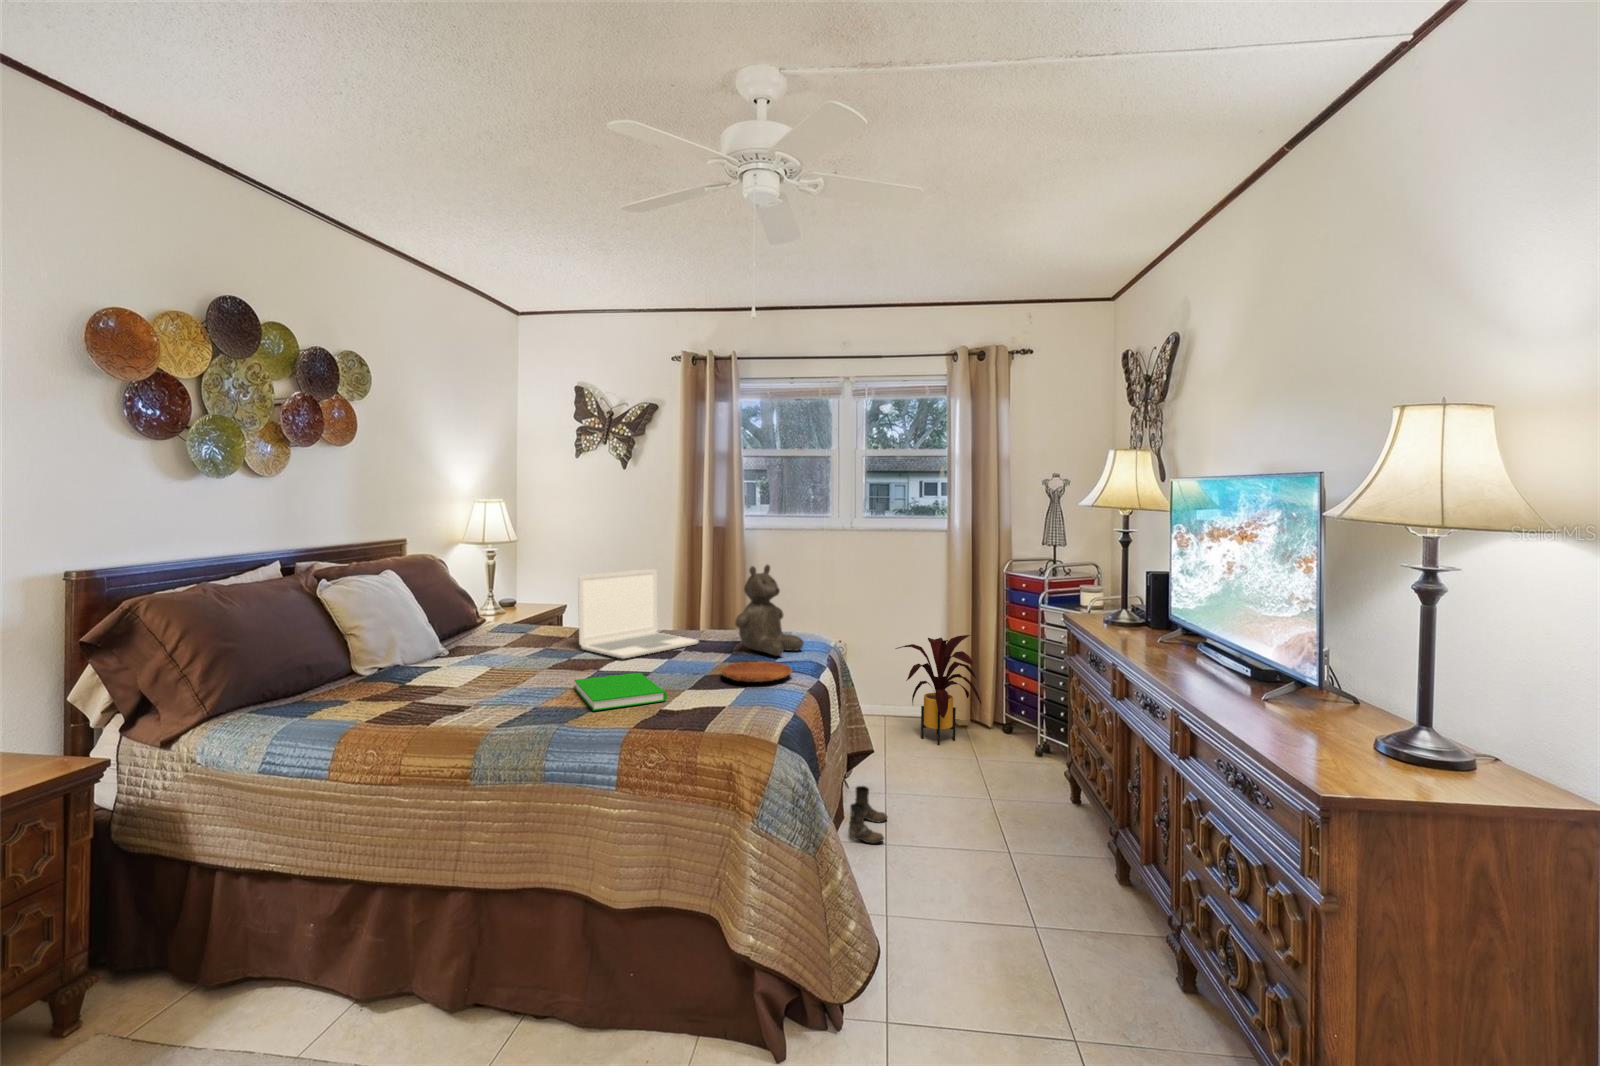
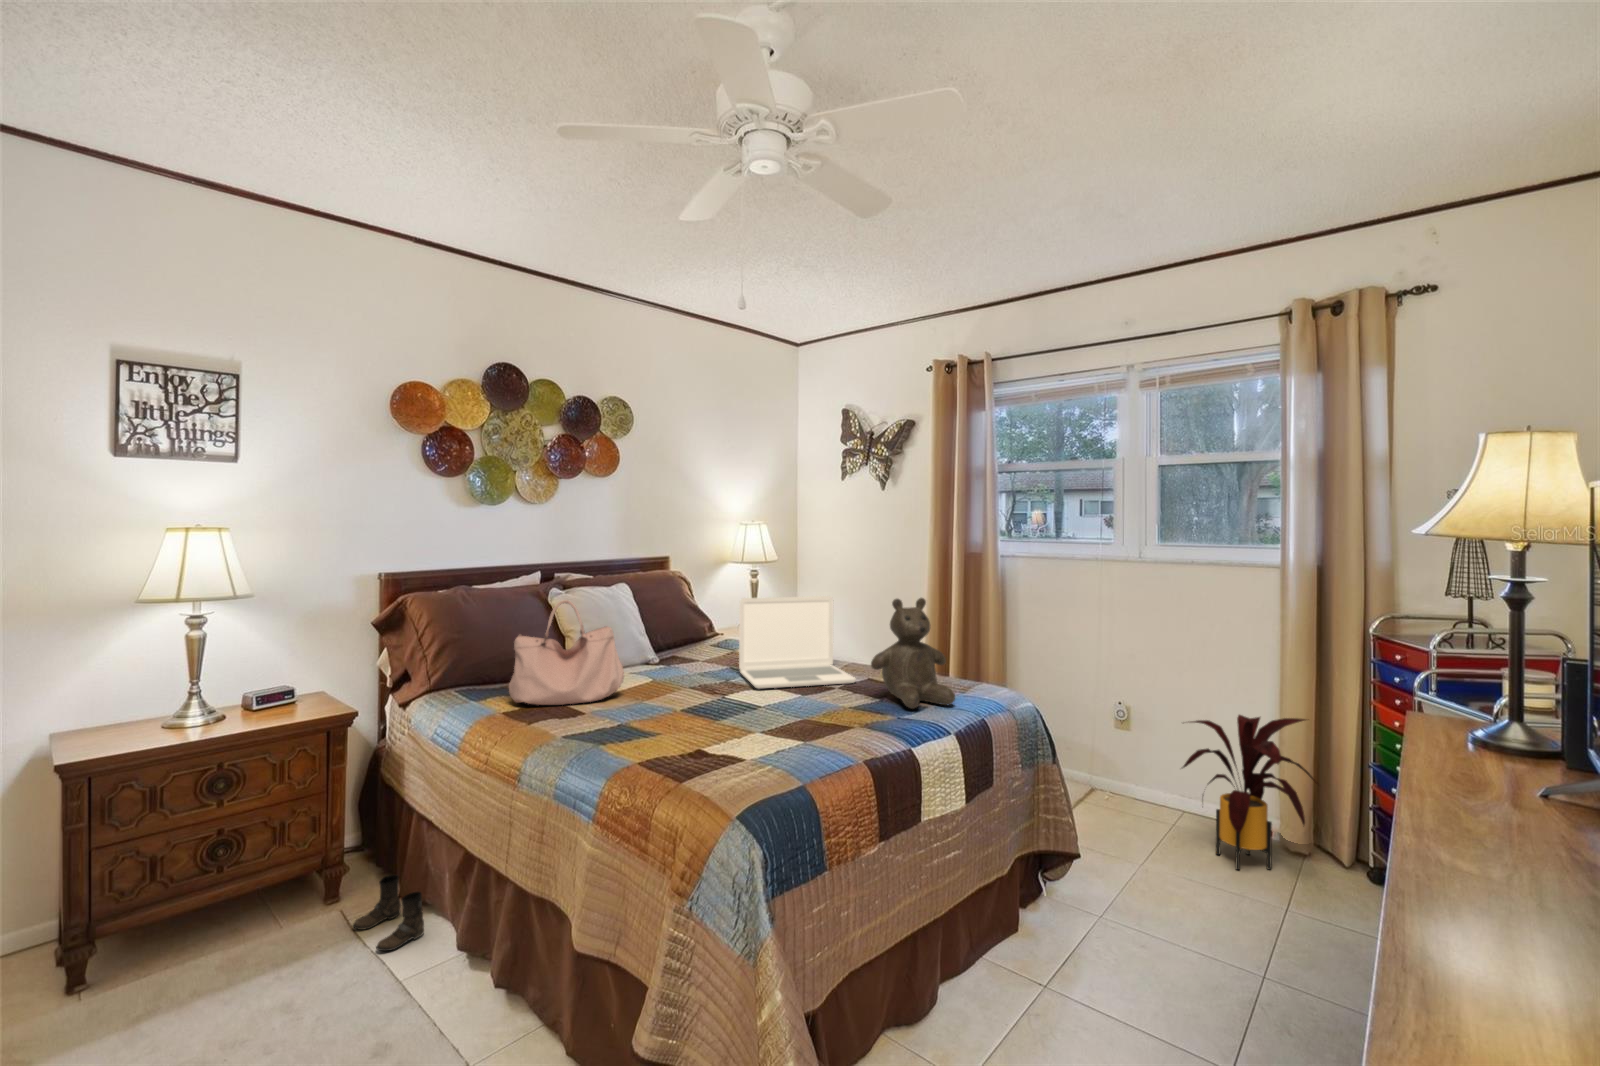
handbag: none [369,586,497,705] -> present [509,600,624,705]
tray: present [722,661,792,682] -> none [807,710,892,737]
book: present [575,673,667,711] -> none [643,703,738,740]
boots: present [849,786,888,844] -> present [353,875,424,951]

